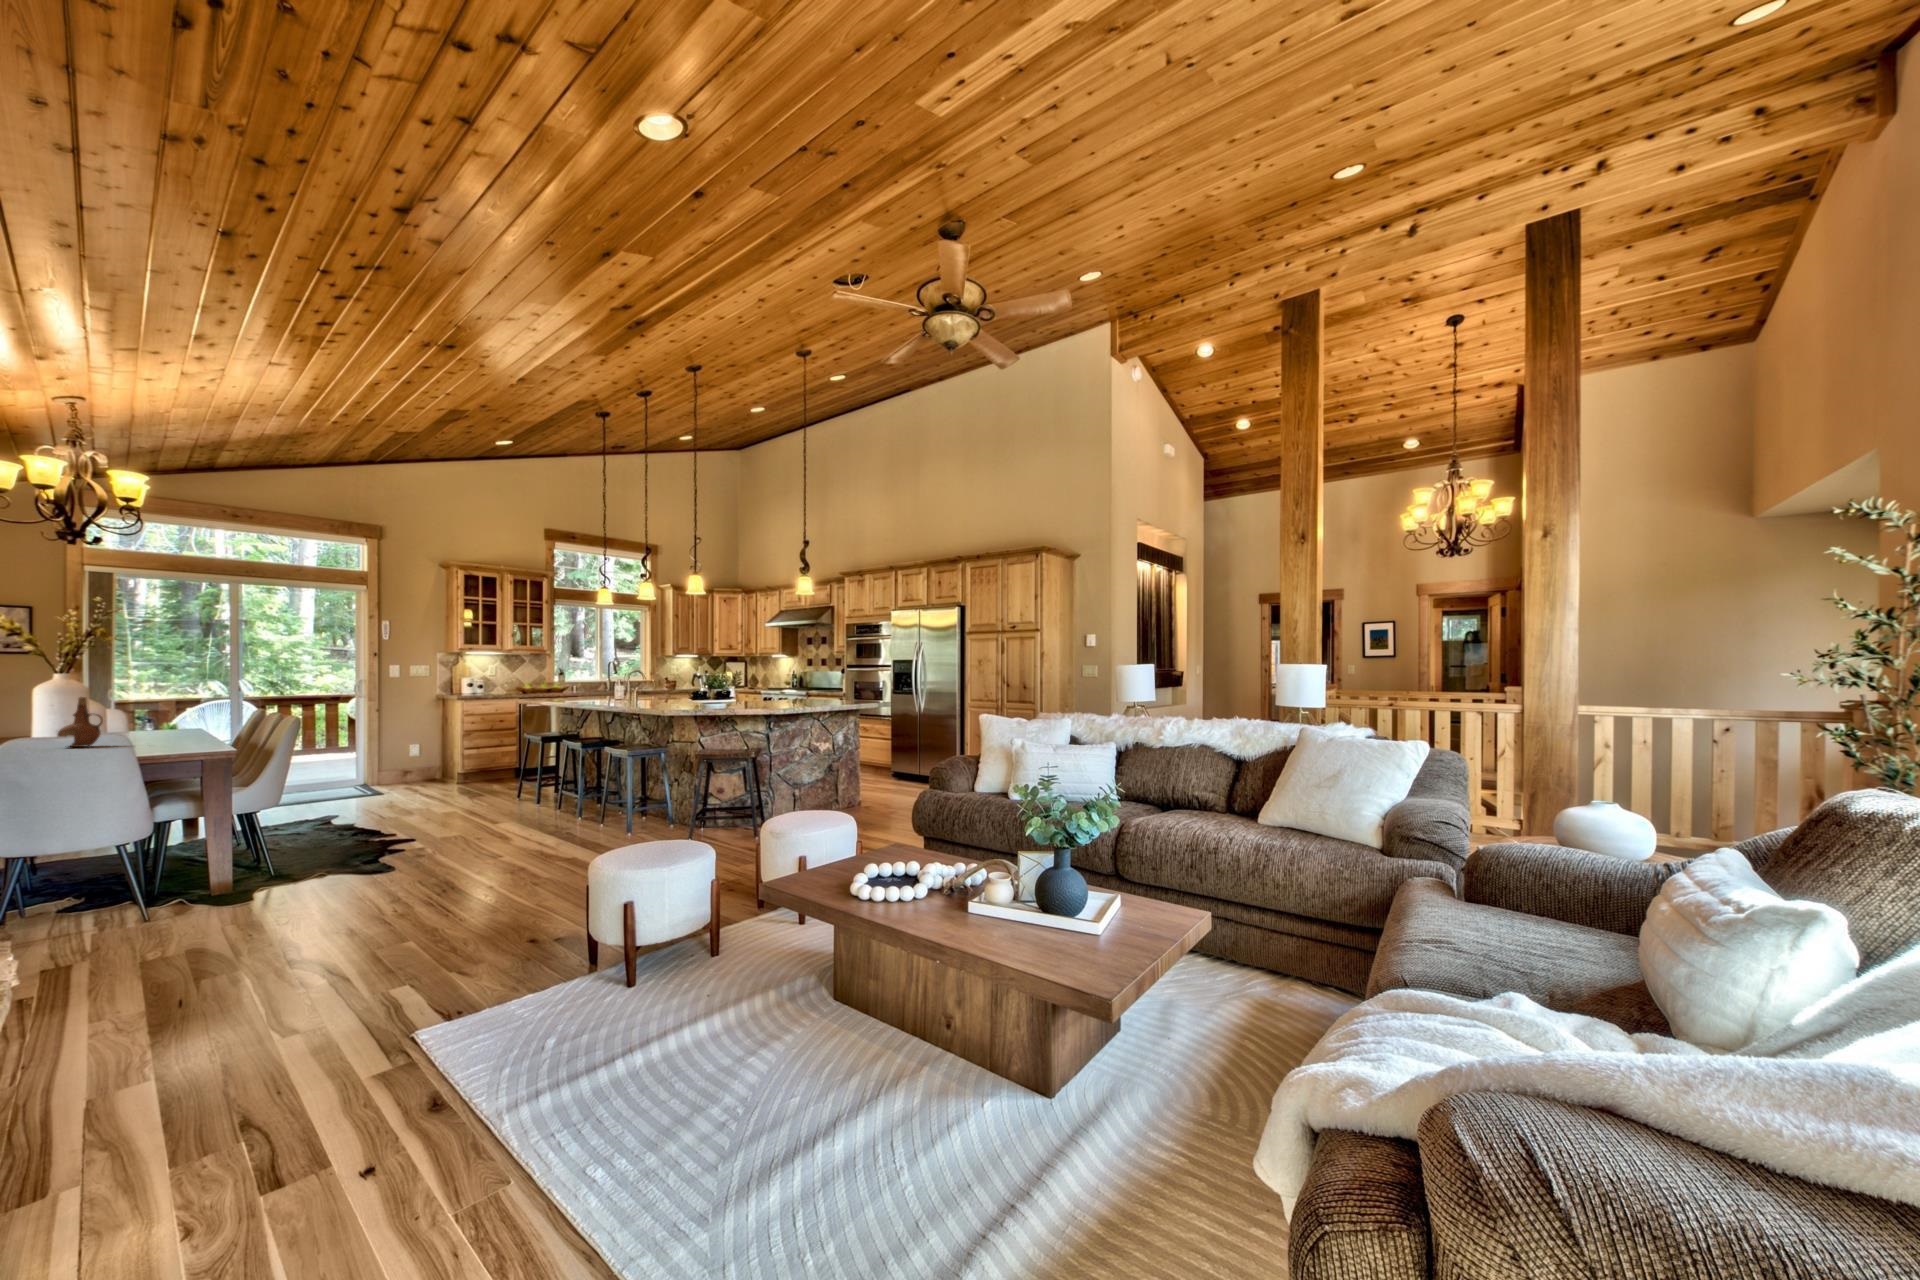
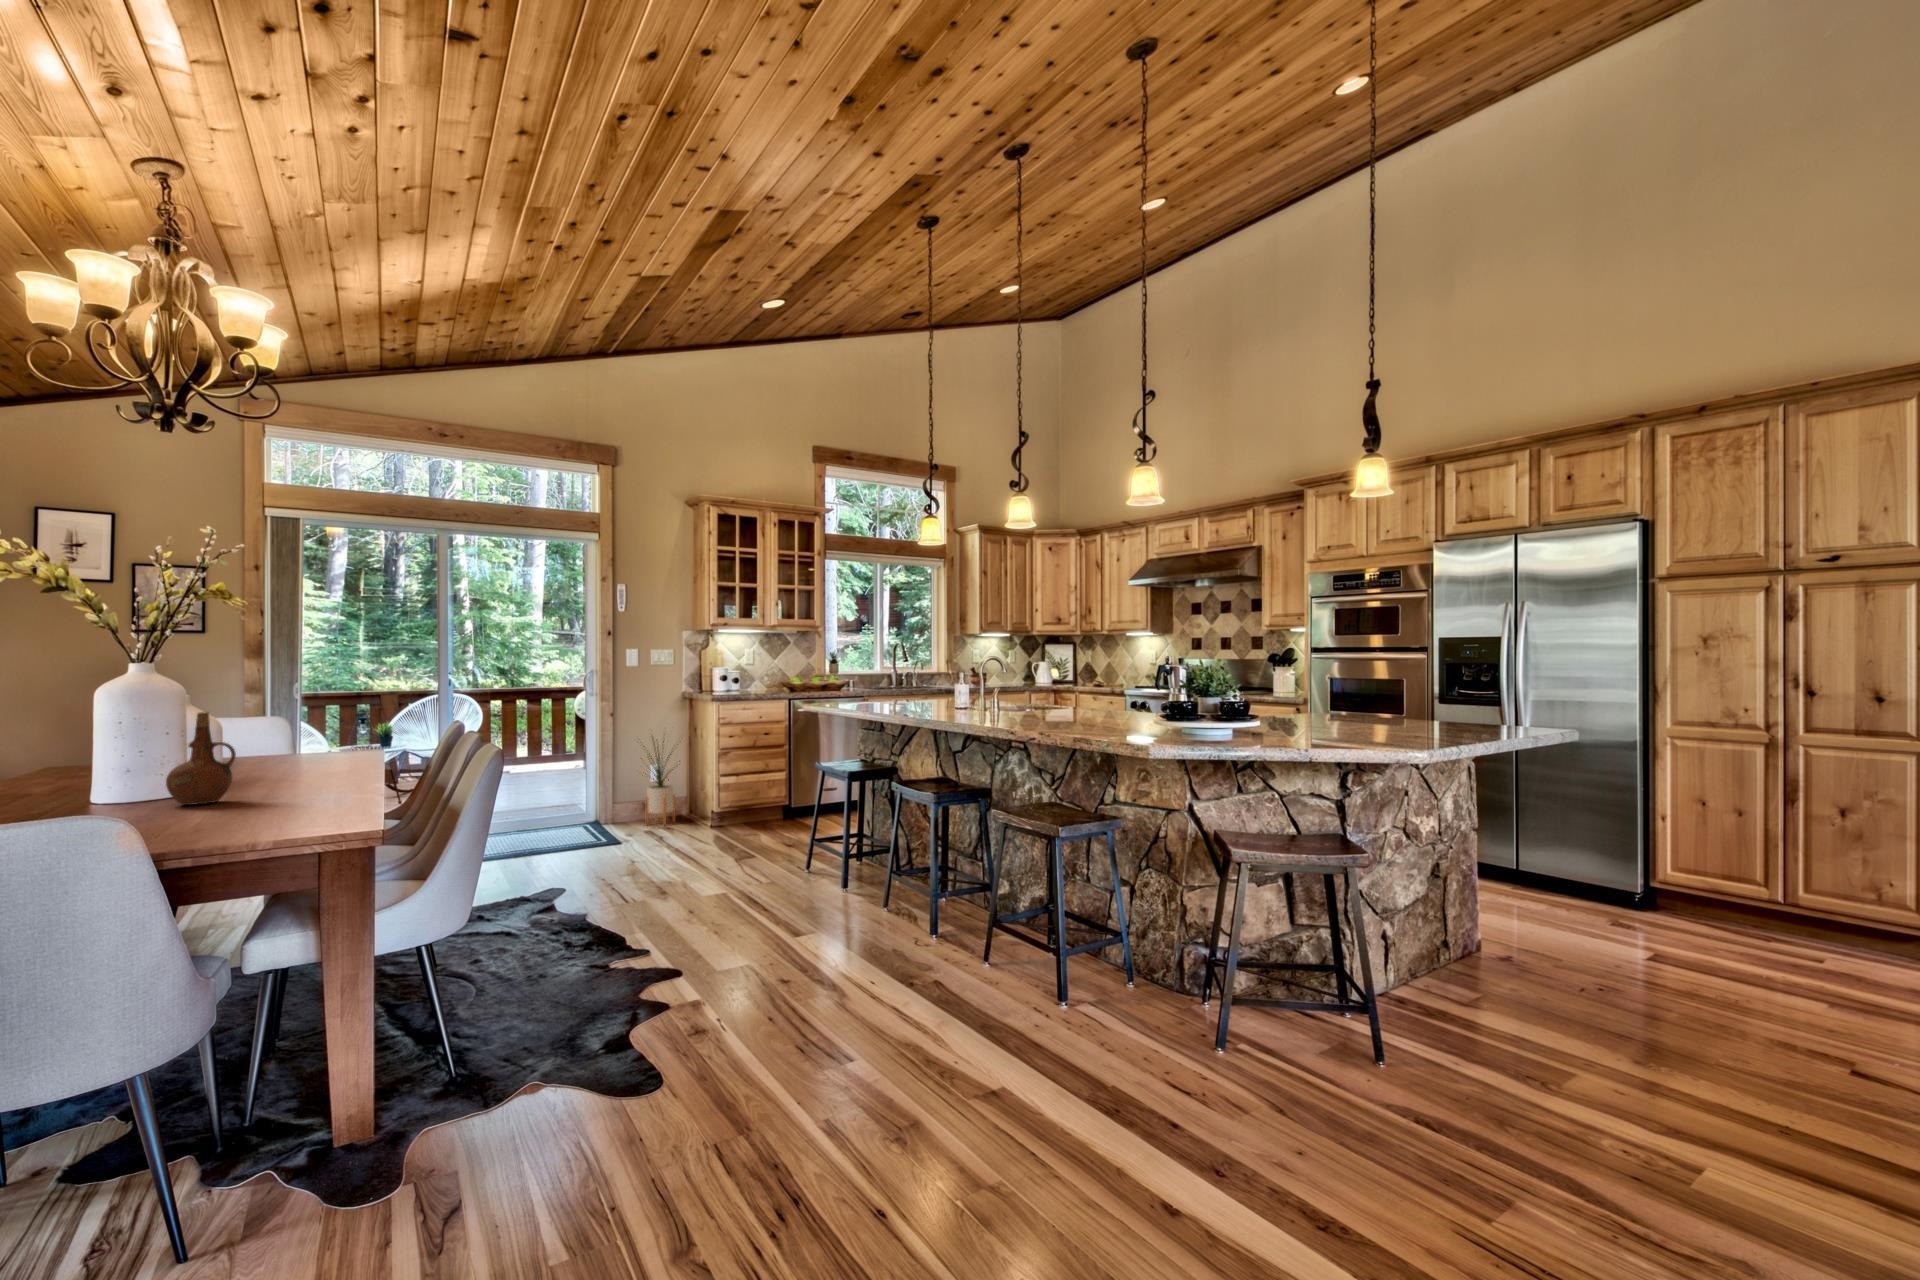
house plant: none [393,719,438,788] -> present [641,738,675,825]

